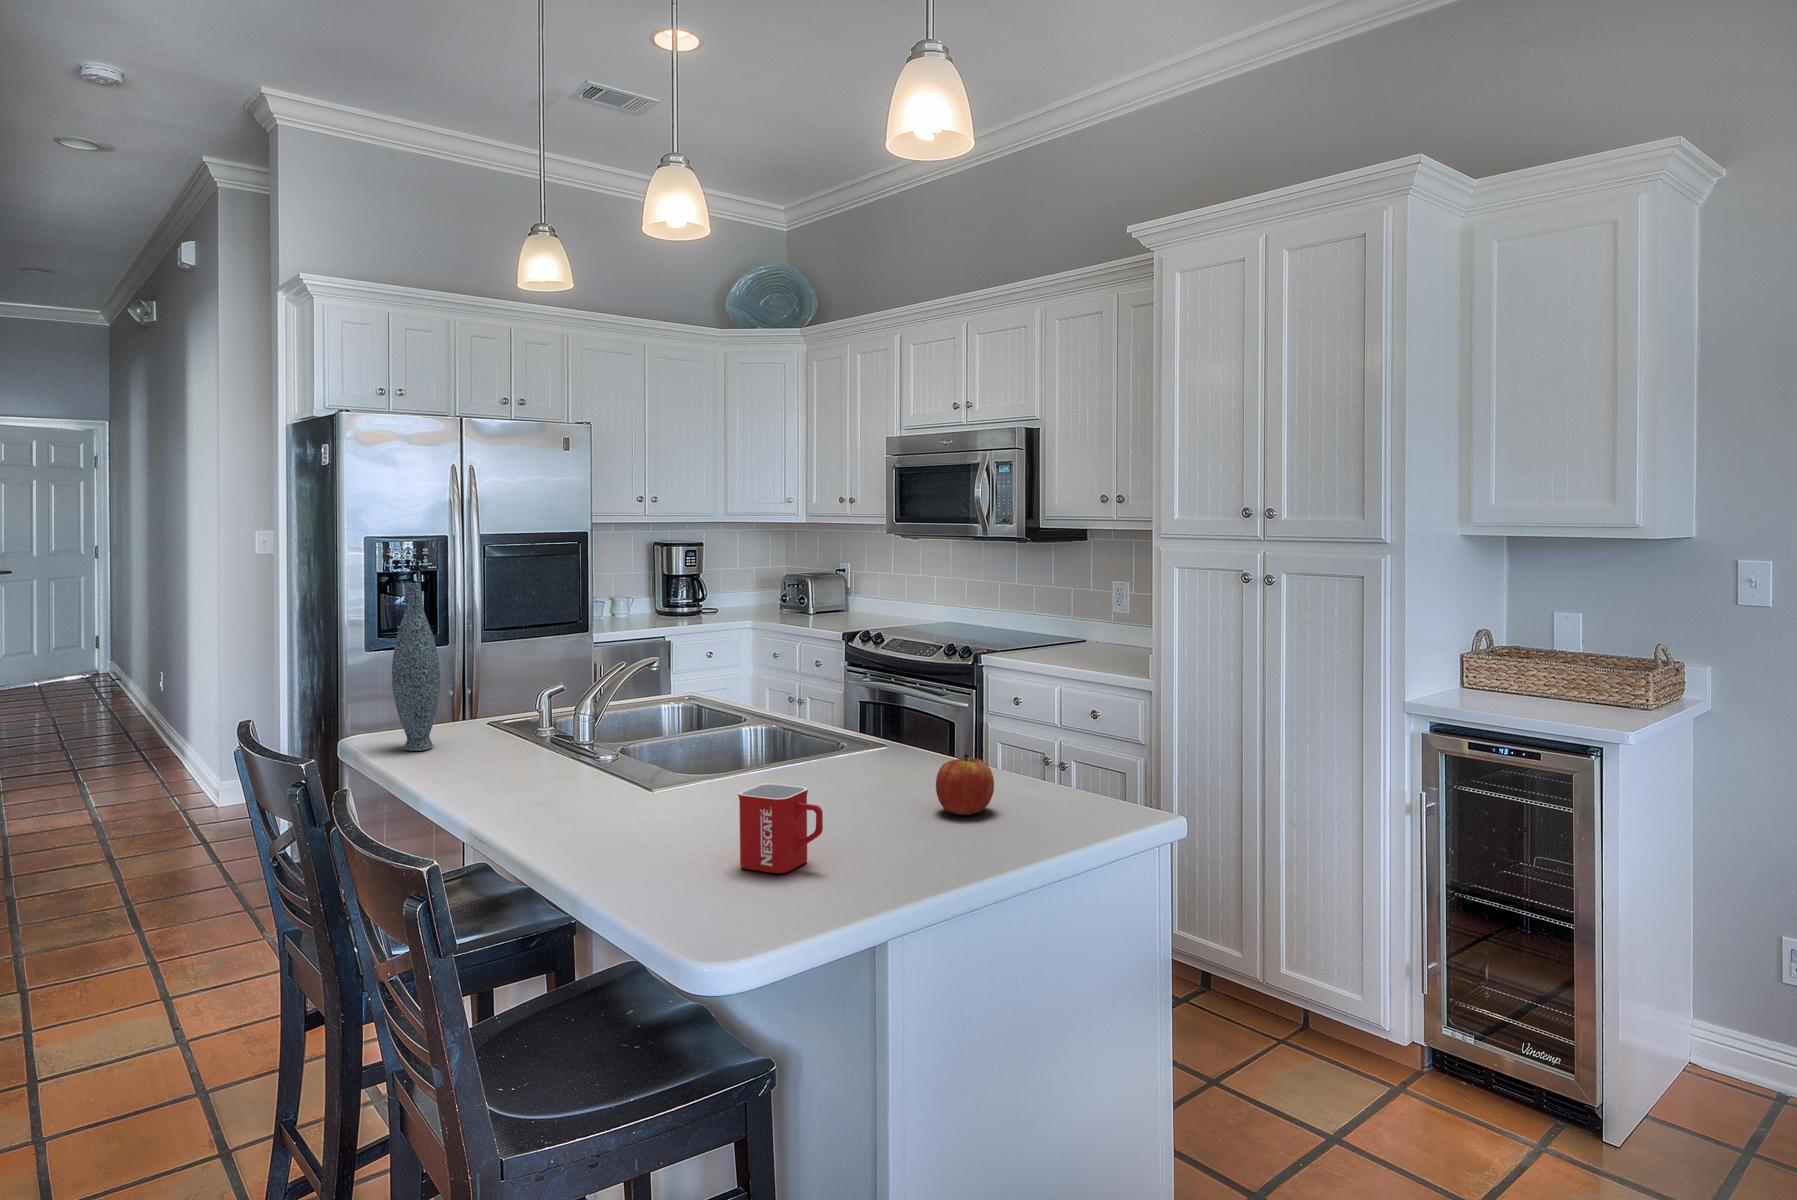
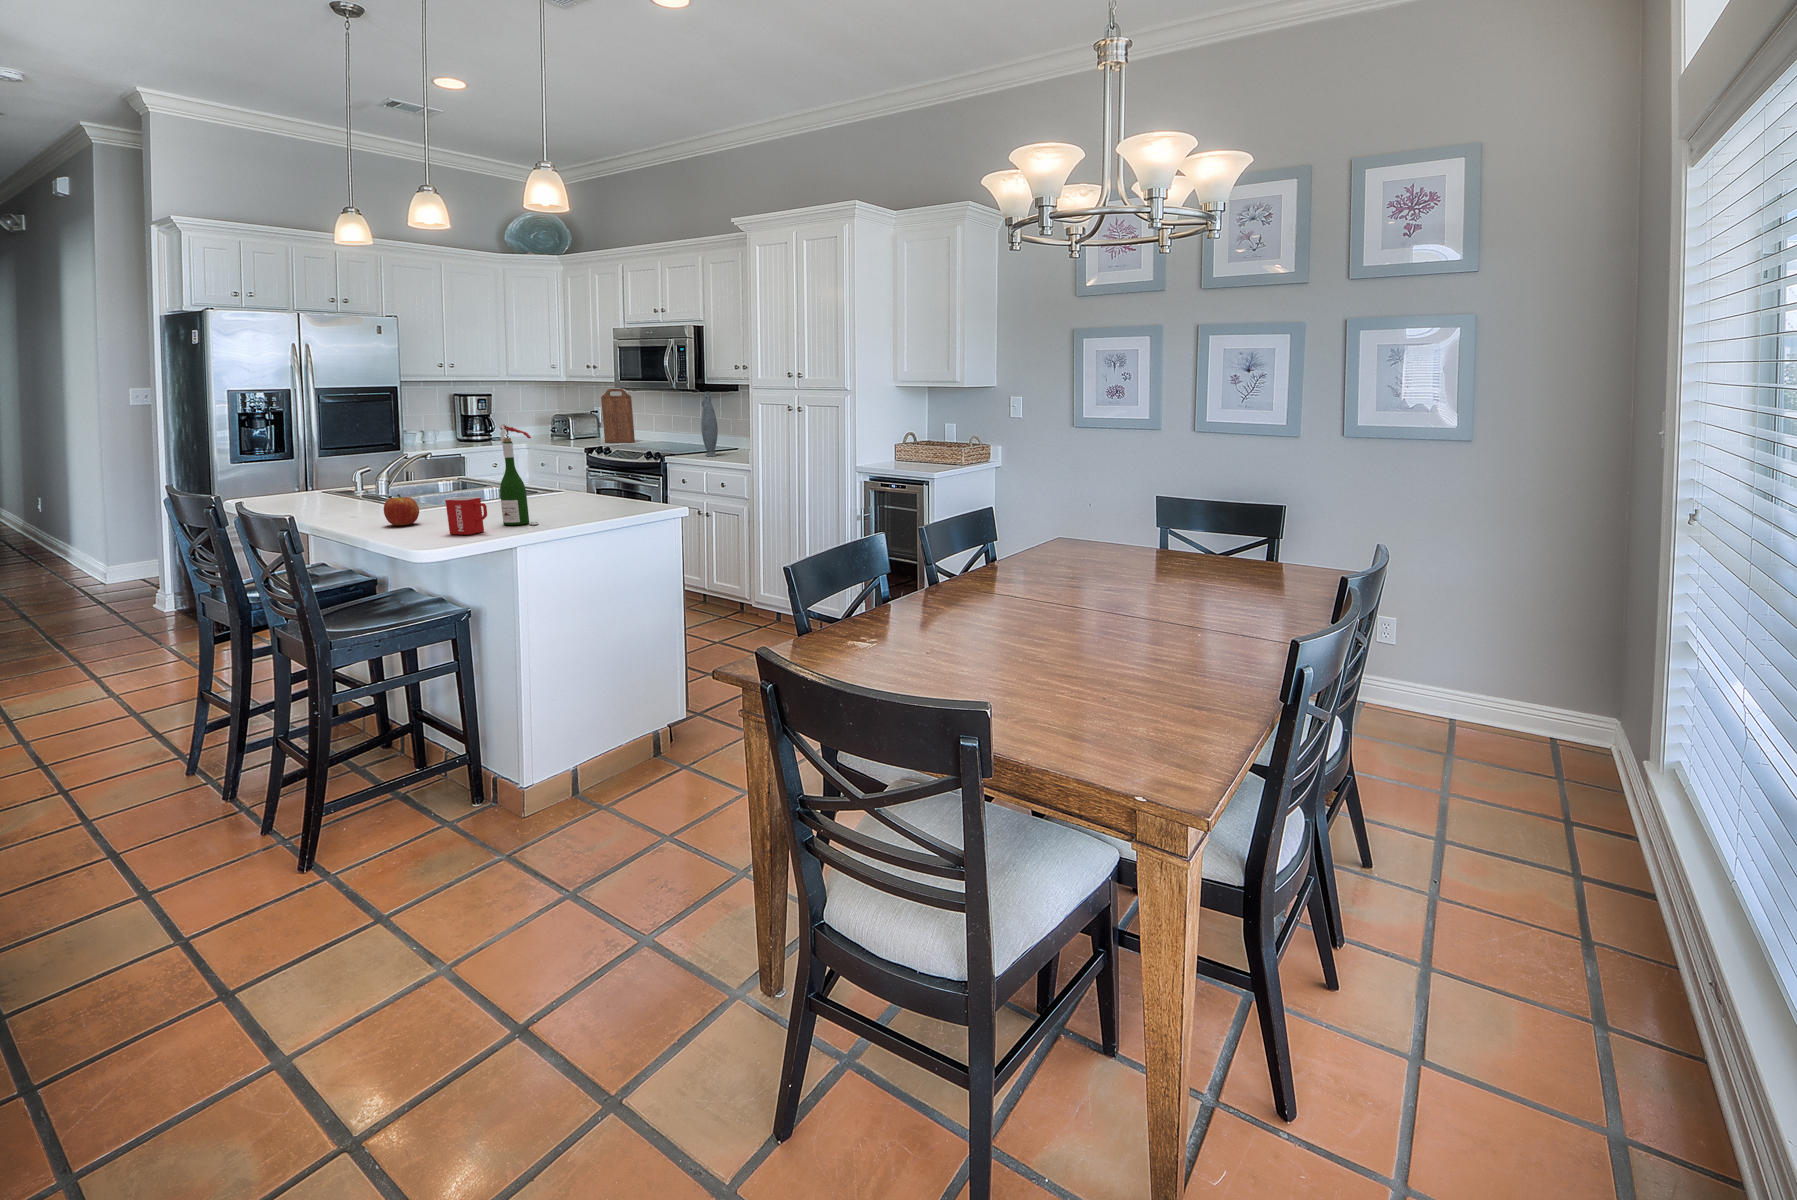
cutting board: none [860,540,904,618] -> present [601,389,635,443]
vase: present [392,583,440,751] -> present [701,392,718,456]
wine bottle: none [833,631,908,841] -> present [499,424,539,525]
apple: present [936,754,994,815] -> present [384,494,419,525]

